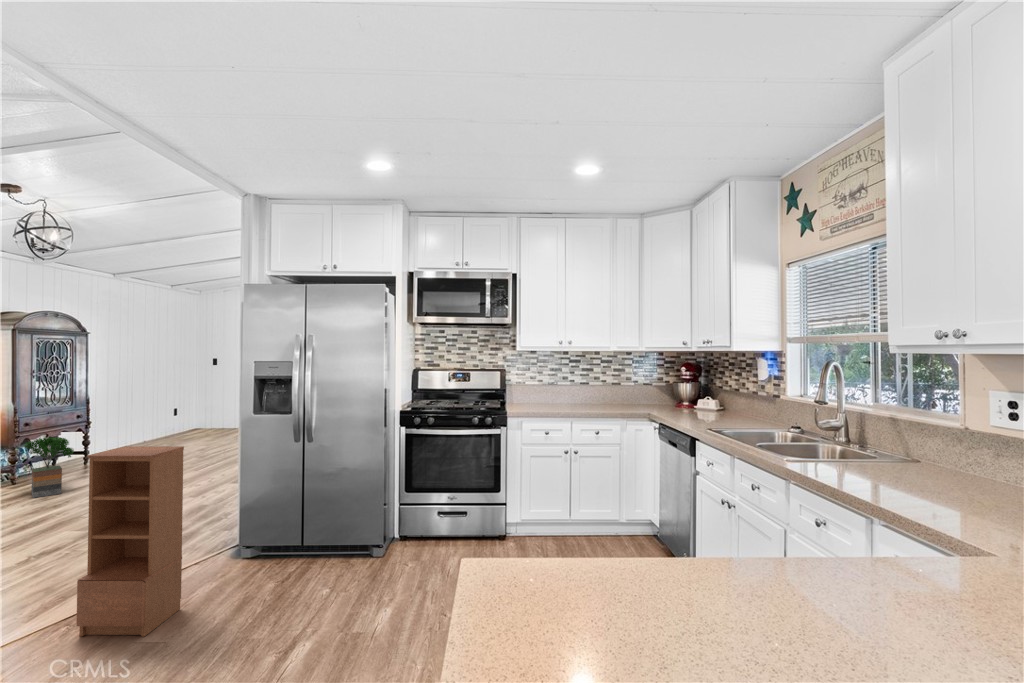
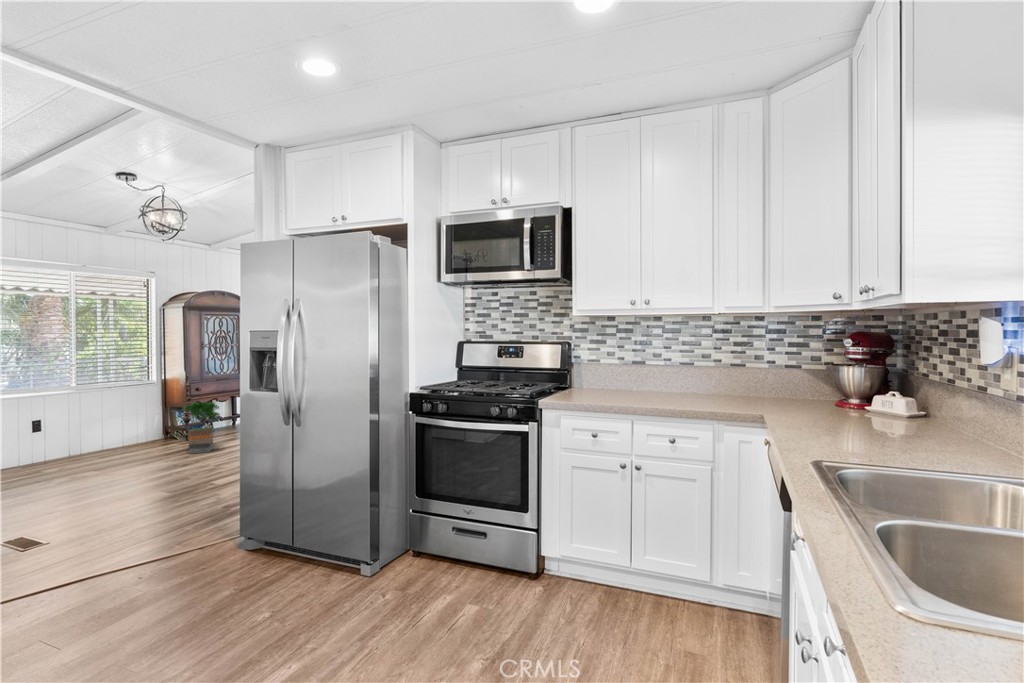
bookcase: present [76,446,184,636] -> none [32,417,139,623]

